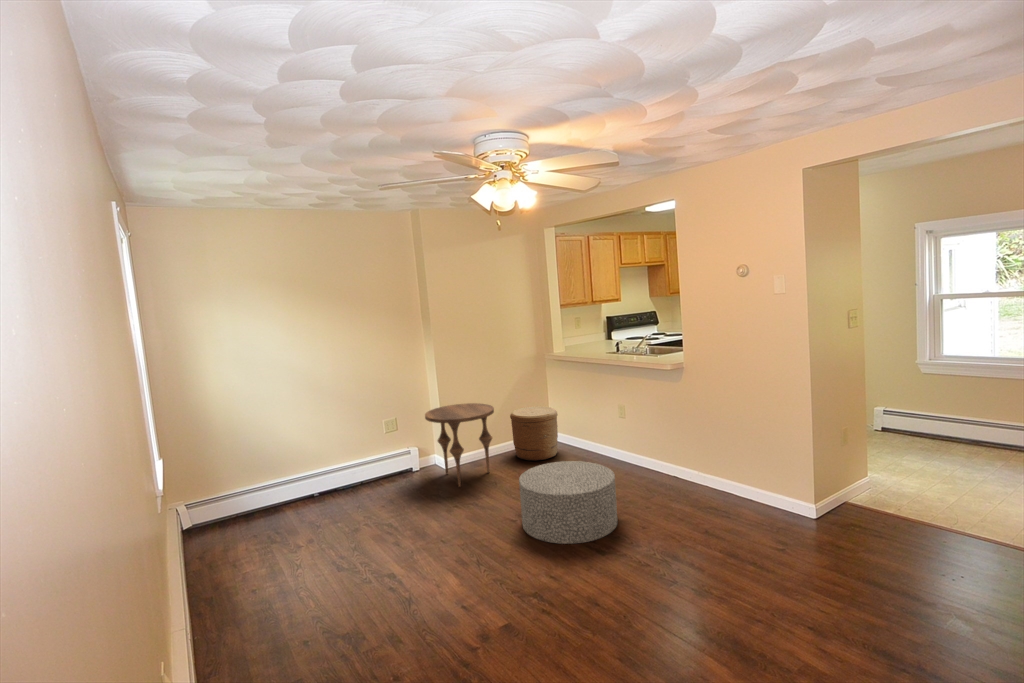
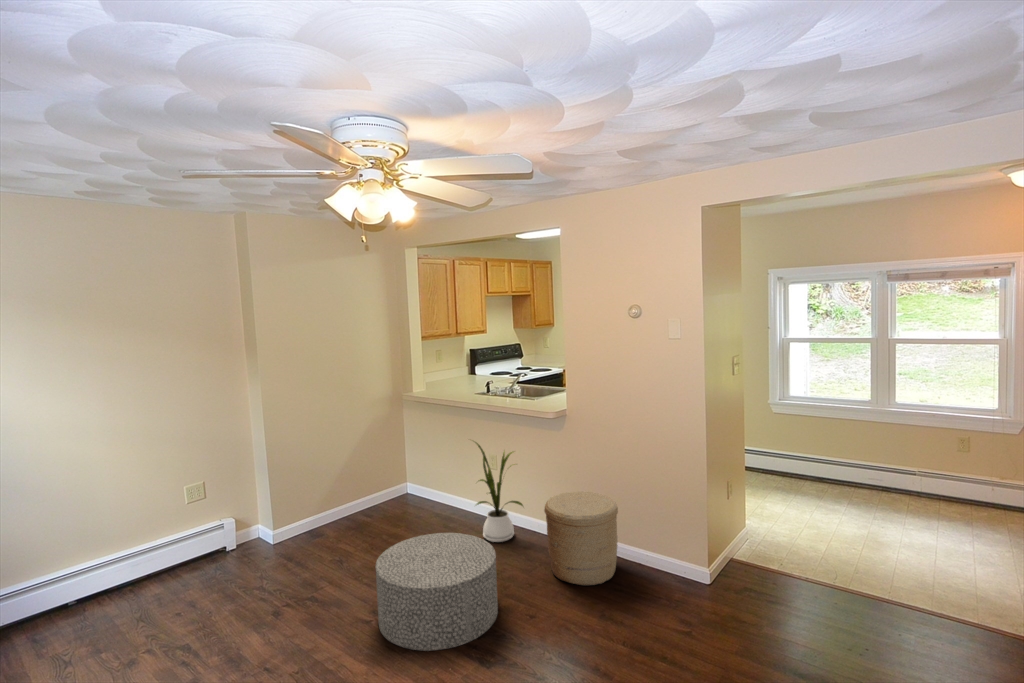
house plant: none [598,389,648,477] -> present [475,442,523,542]
side table: present [425,403,494,487] -> none [246,458,340,571]
woven basket: present [510,406,558,461] -> present [544,492,618,585]

